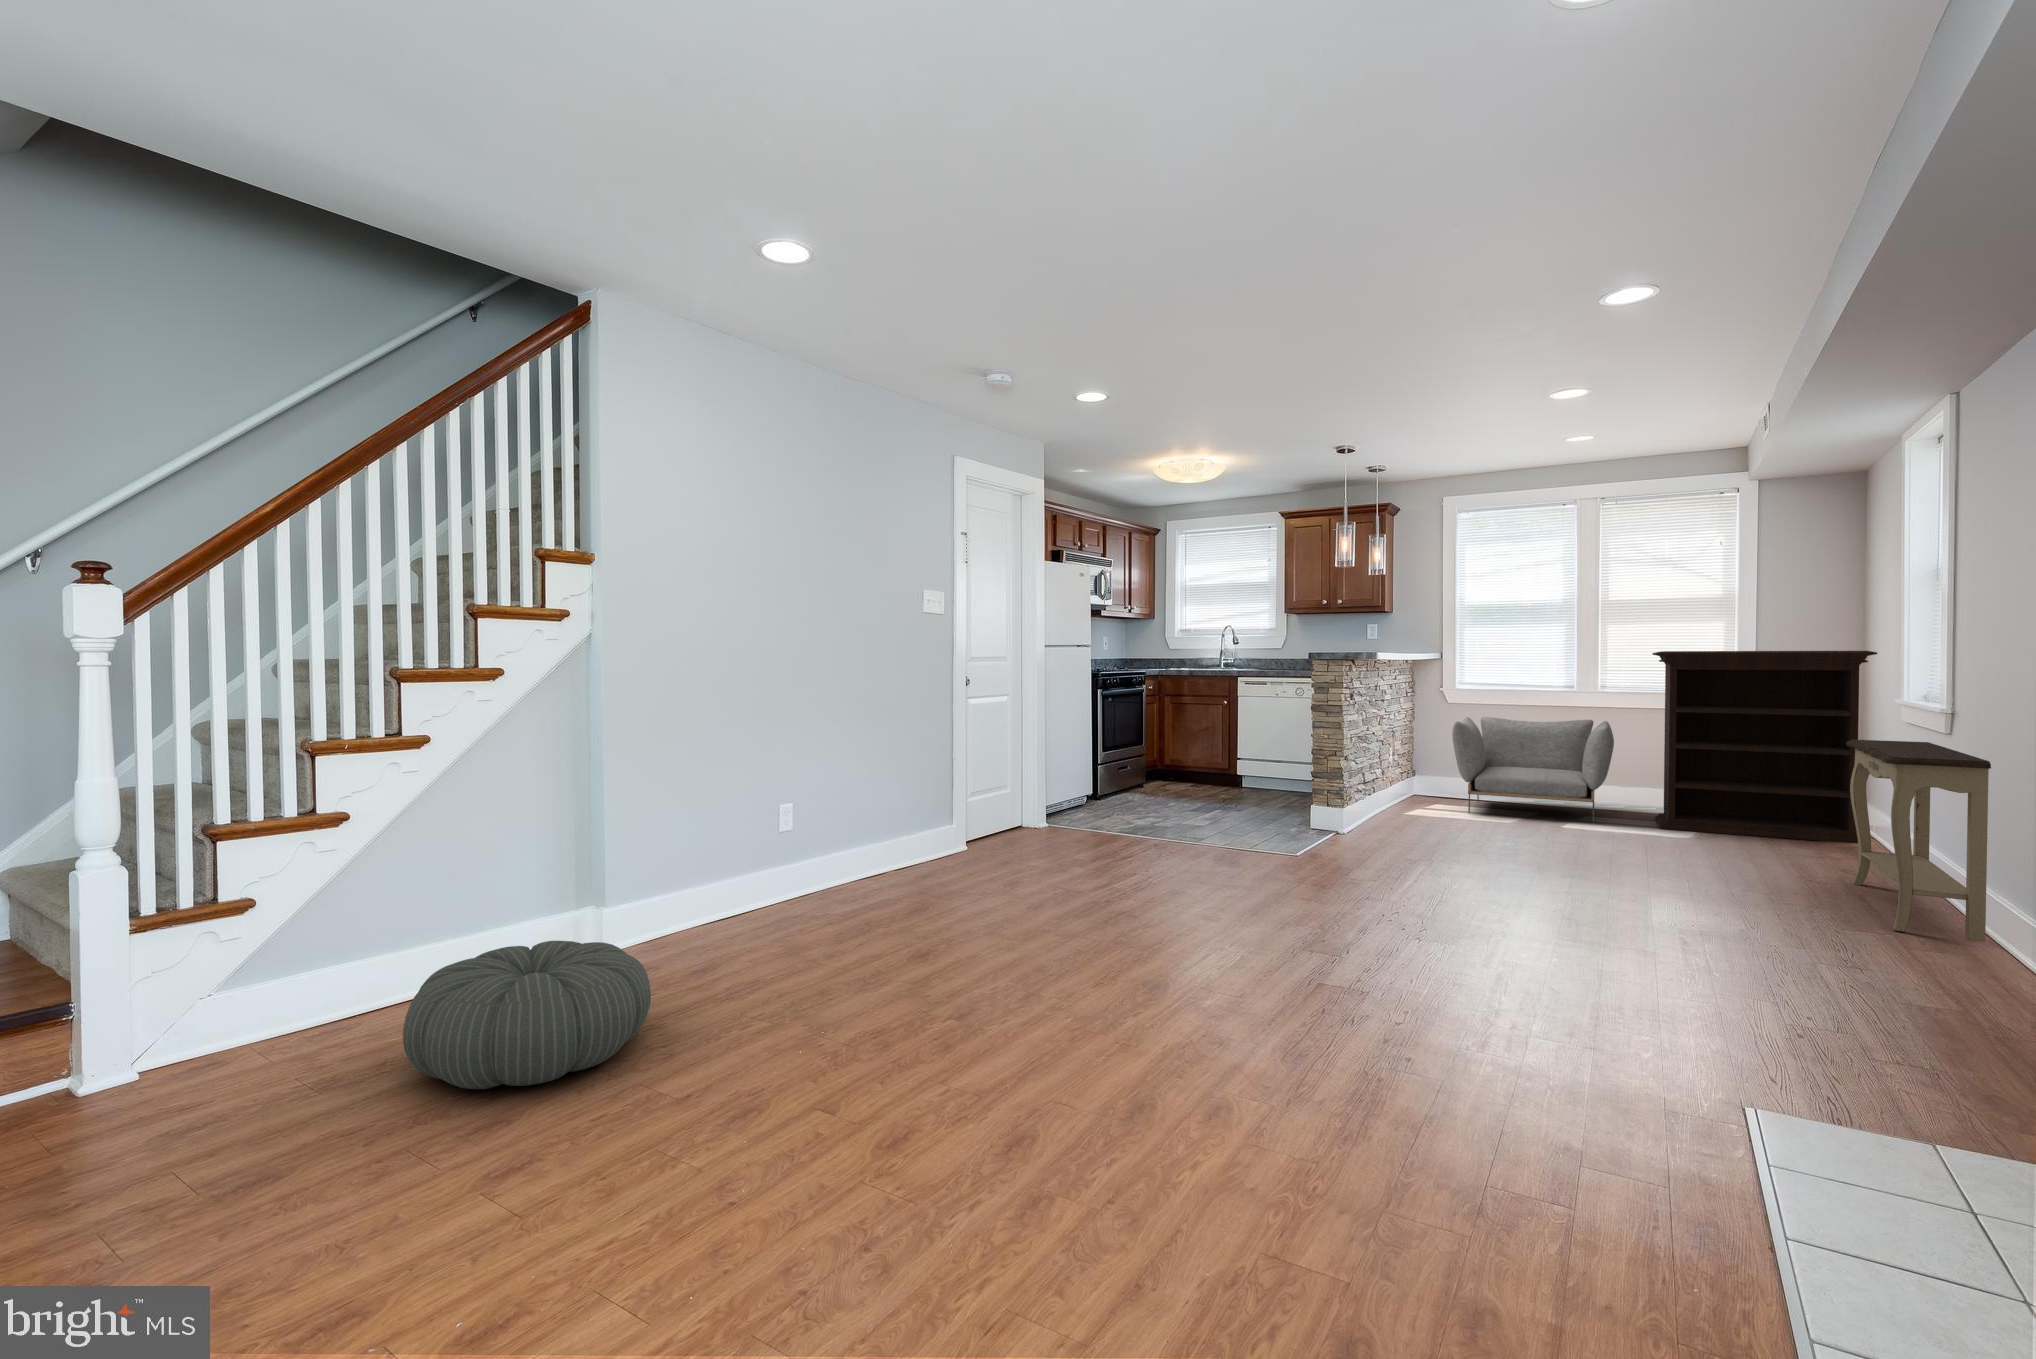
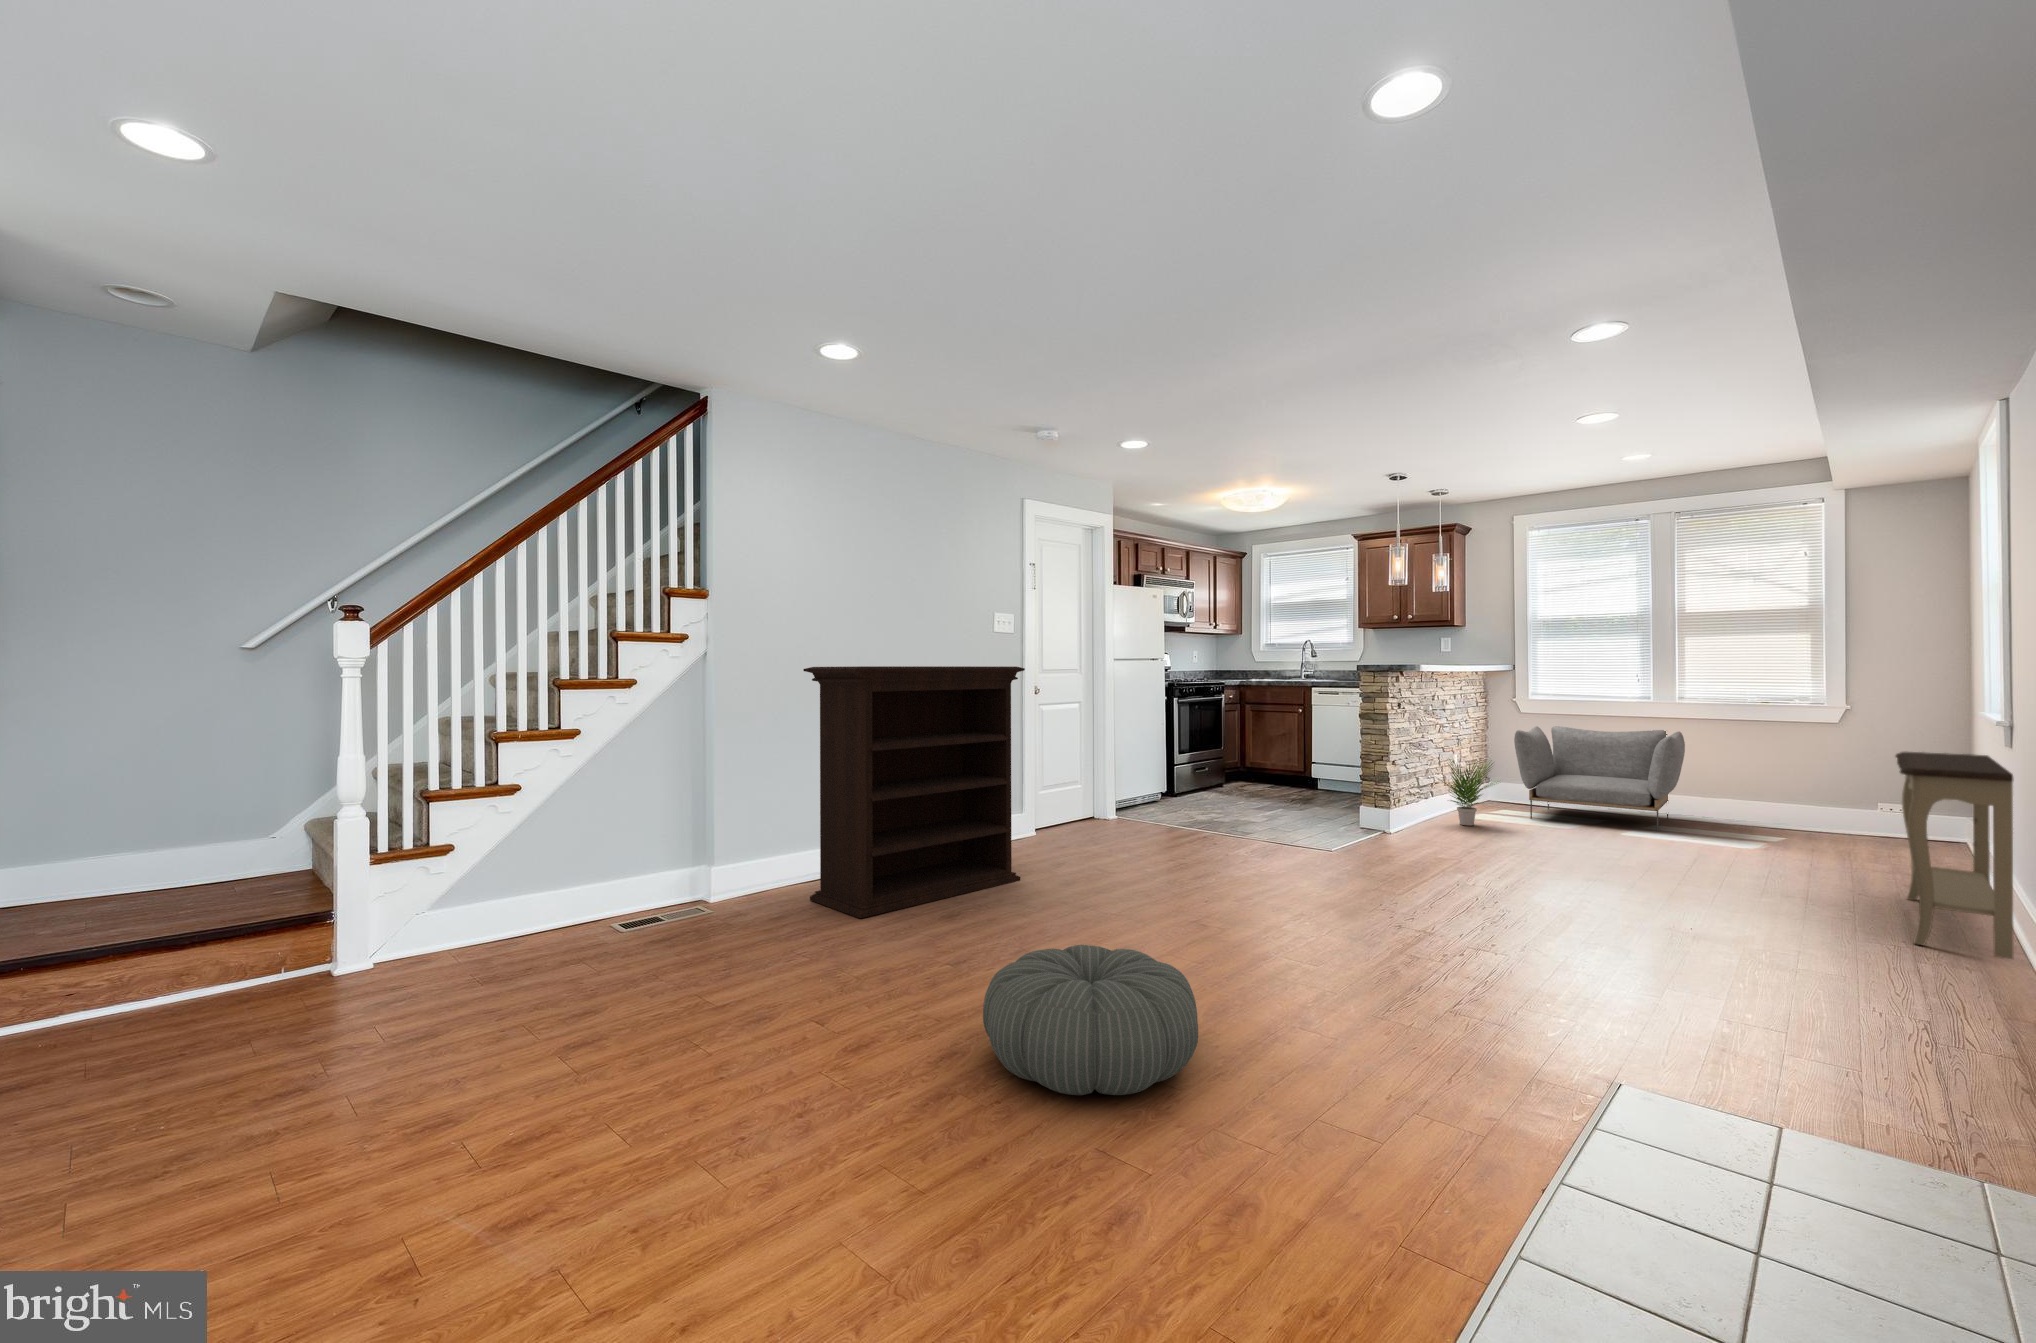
bookshelf: present [1652,651,1877,844] -> present [803,666,1025,918]
potted plant: none [1376,751,1450,823] -> present [1441,759,1497,826]
pouf: present [403,941,651,1089] -> present [983,945,1198,1095]

